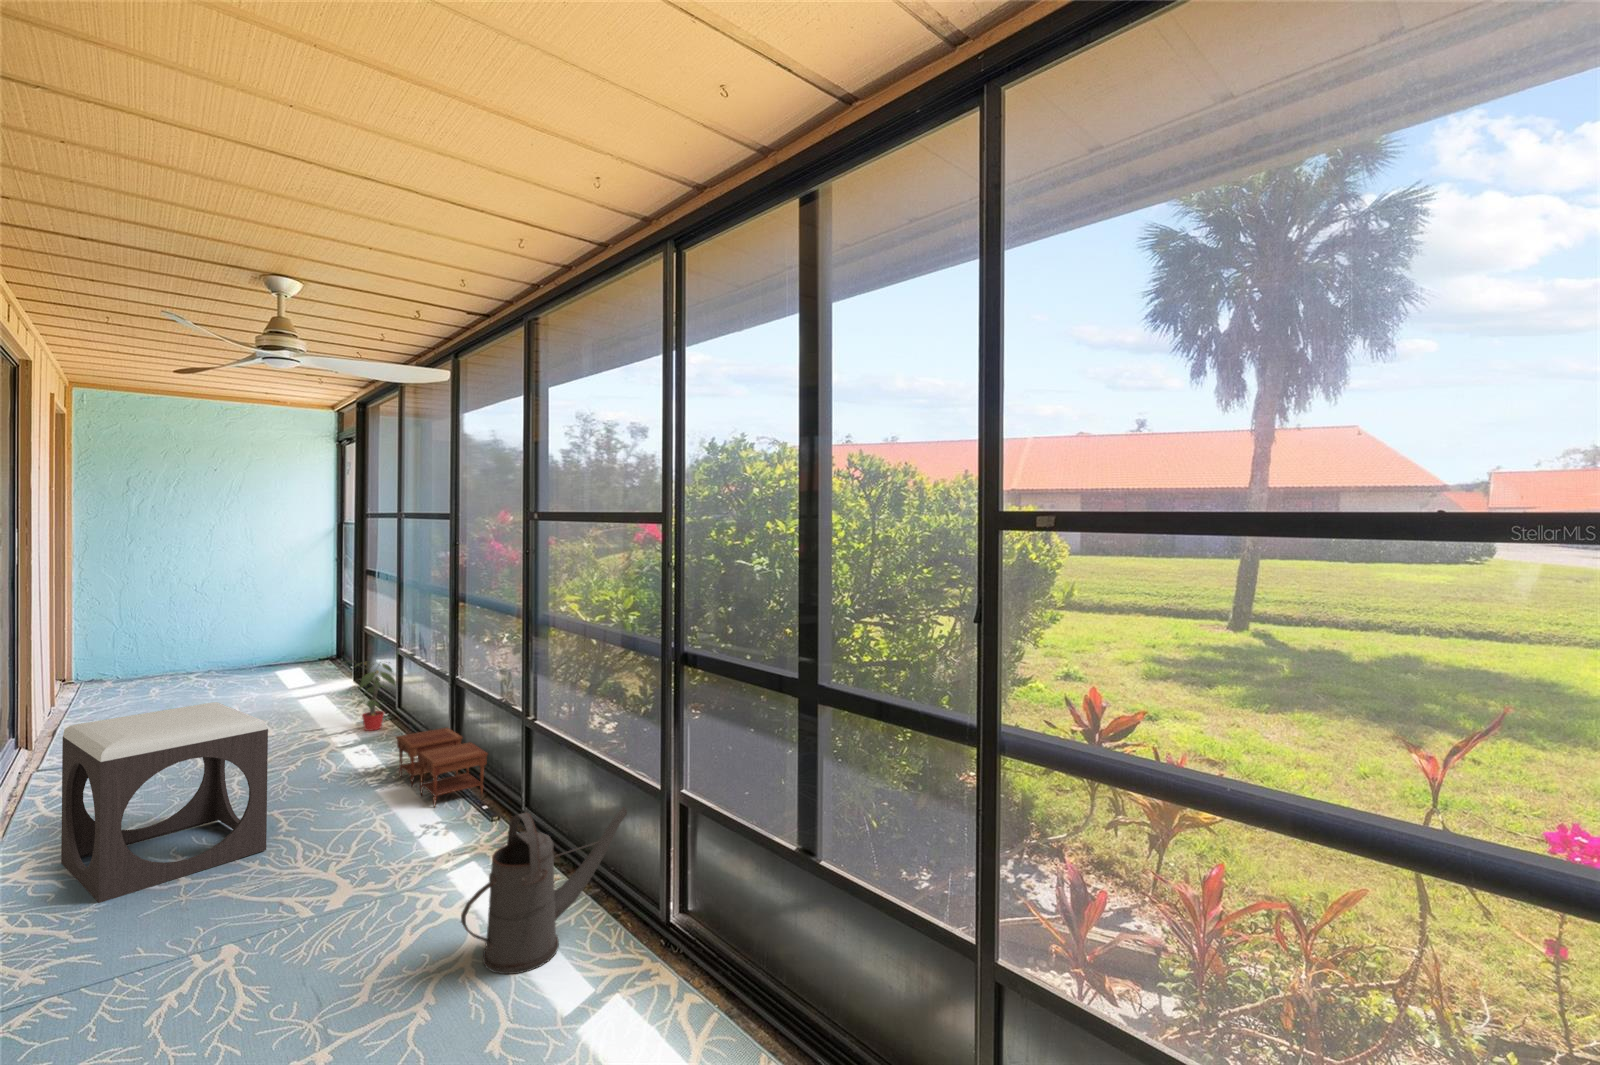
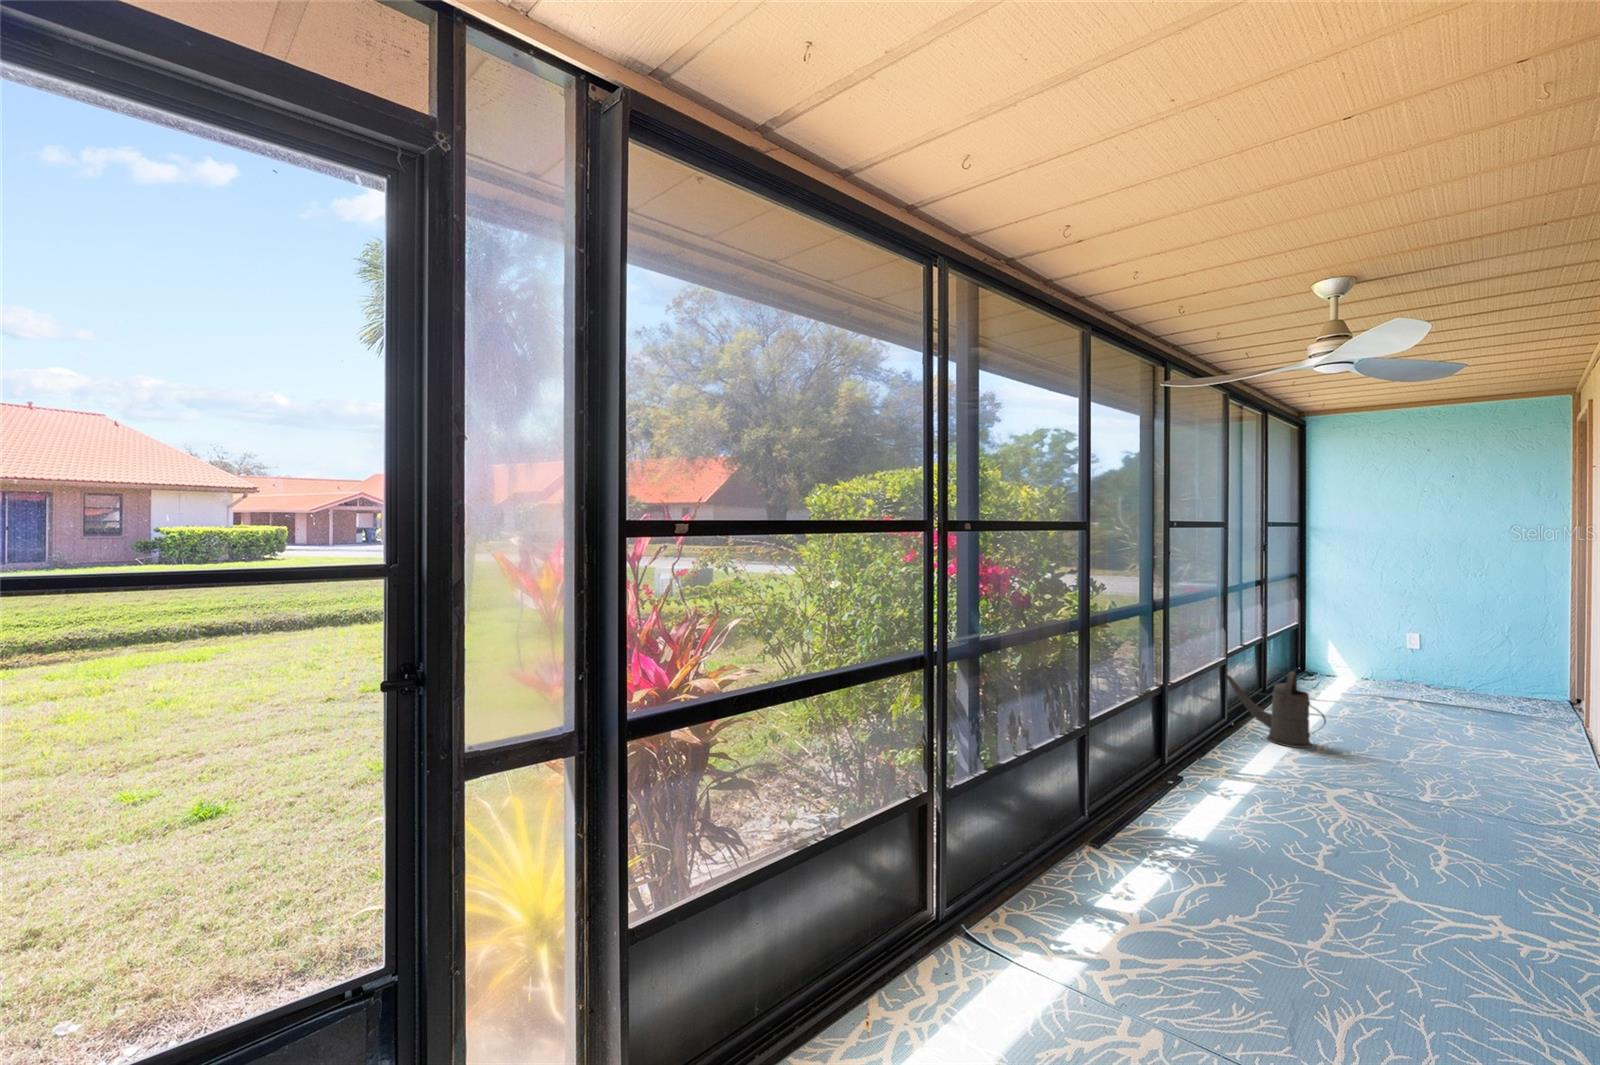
potted plant: present [352,661,395,731] -> none [970,787,1101,929]
footstool: present [61,702,268,903] -> none [1362,718,1574,927]
side table: present [396,728,488,807] -> none [1107,743,1204,833]

